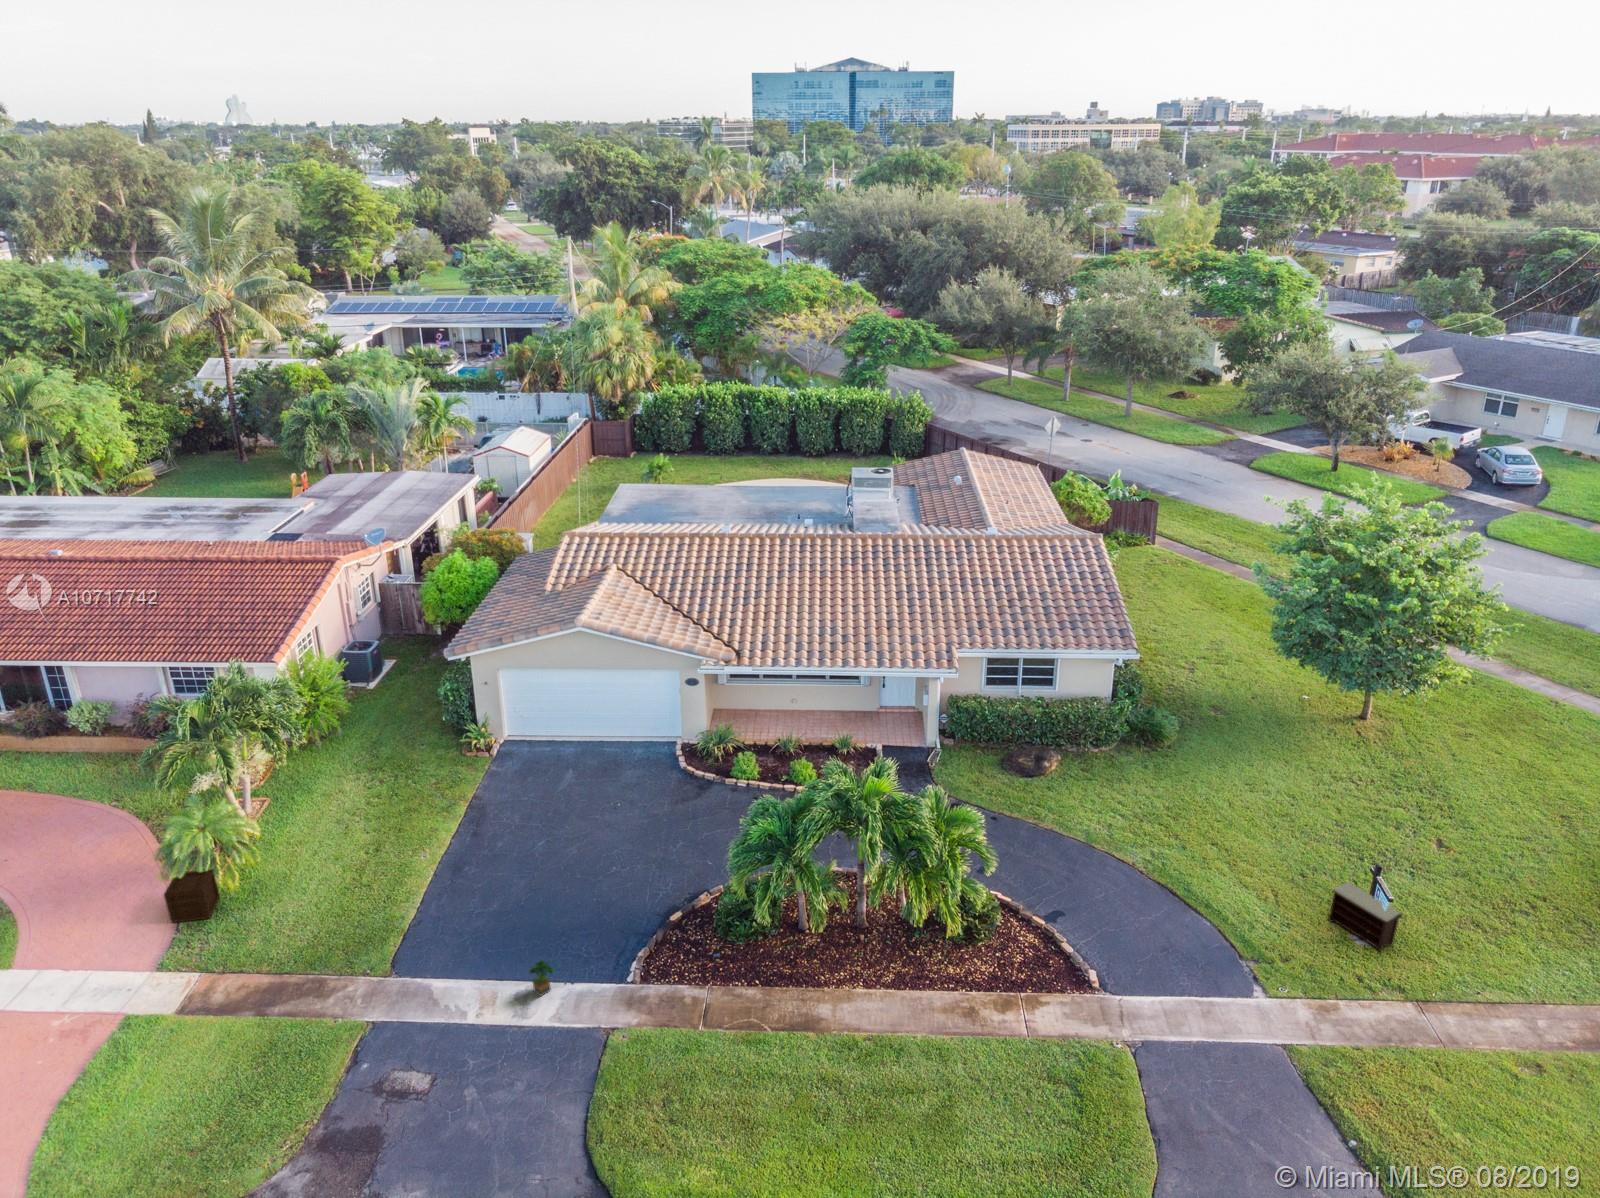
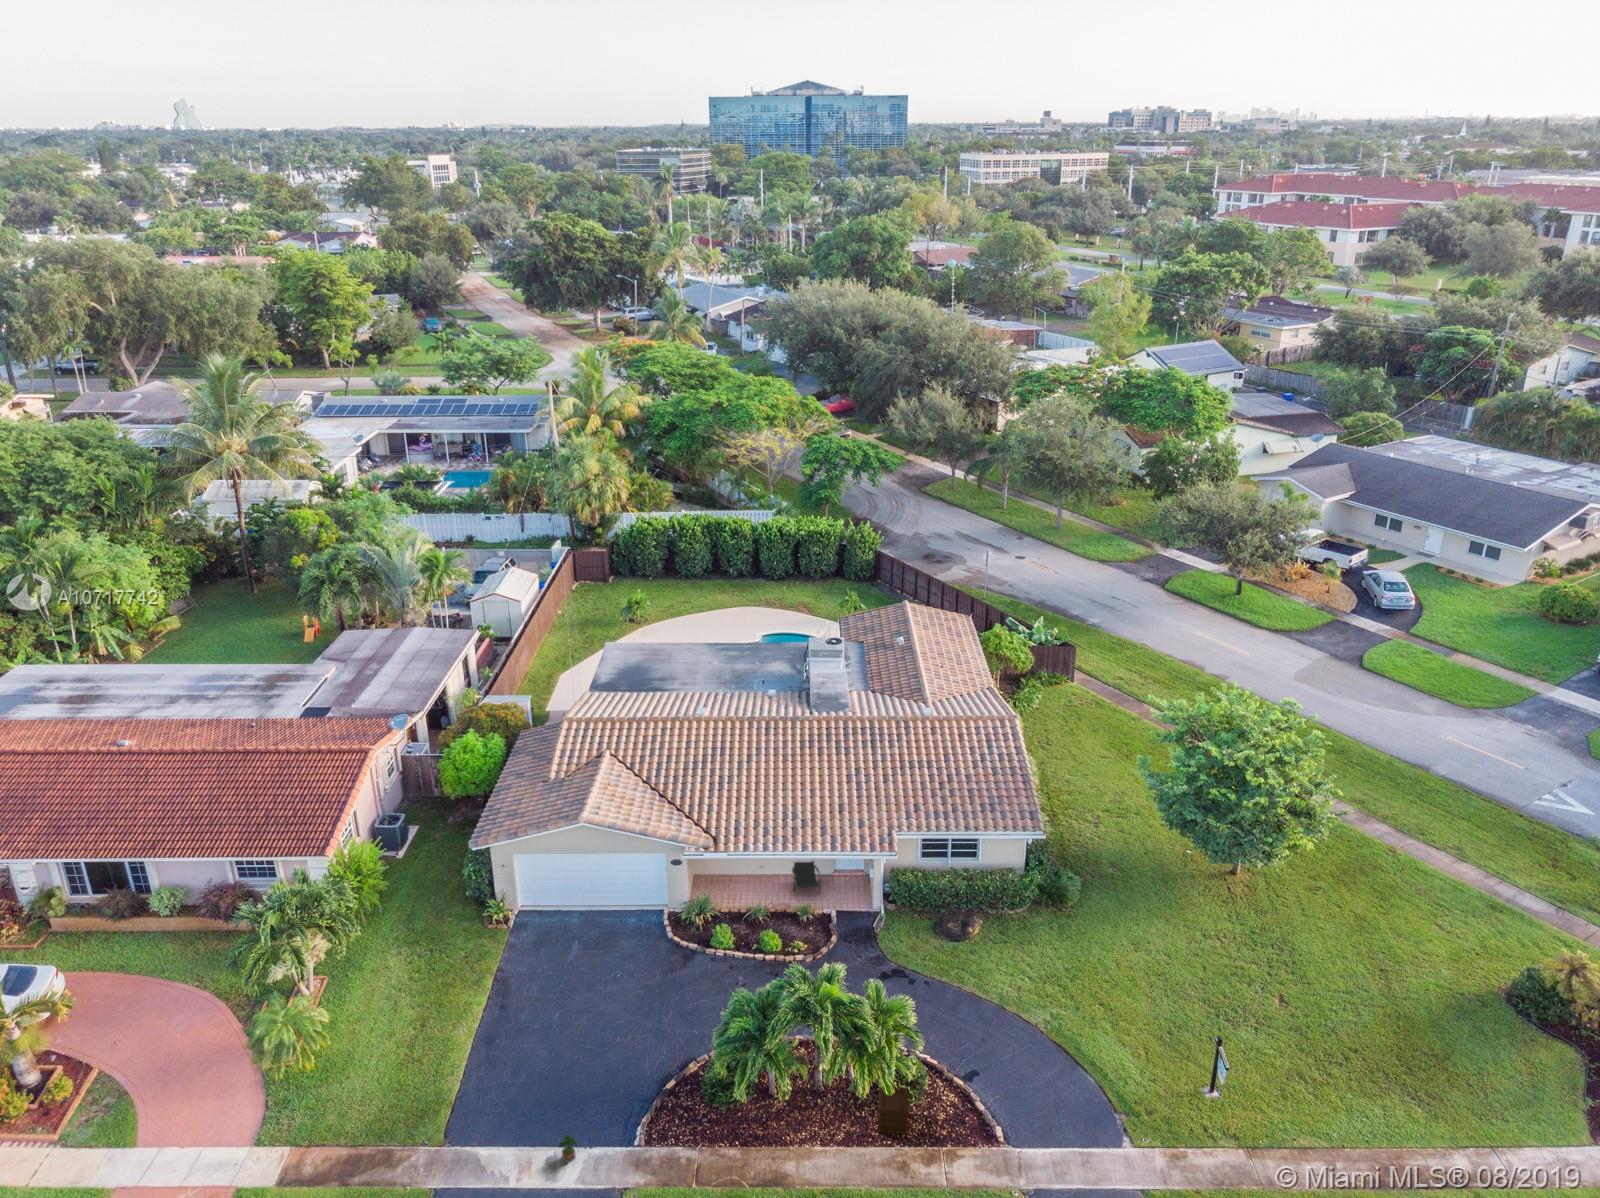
lounge chair: none [830,684,864,732] -> present [792,861,821,892]
wooden crate: present [164,869,220,923] -> present [878,1087,909,1134]
bench: present [1328,882,1402,952] -> none [1183,1045,1236,1105]

